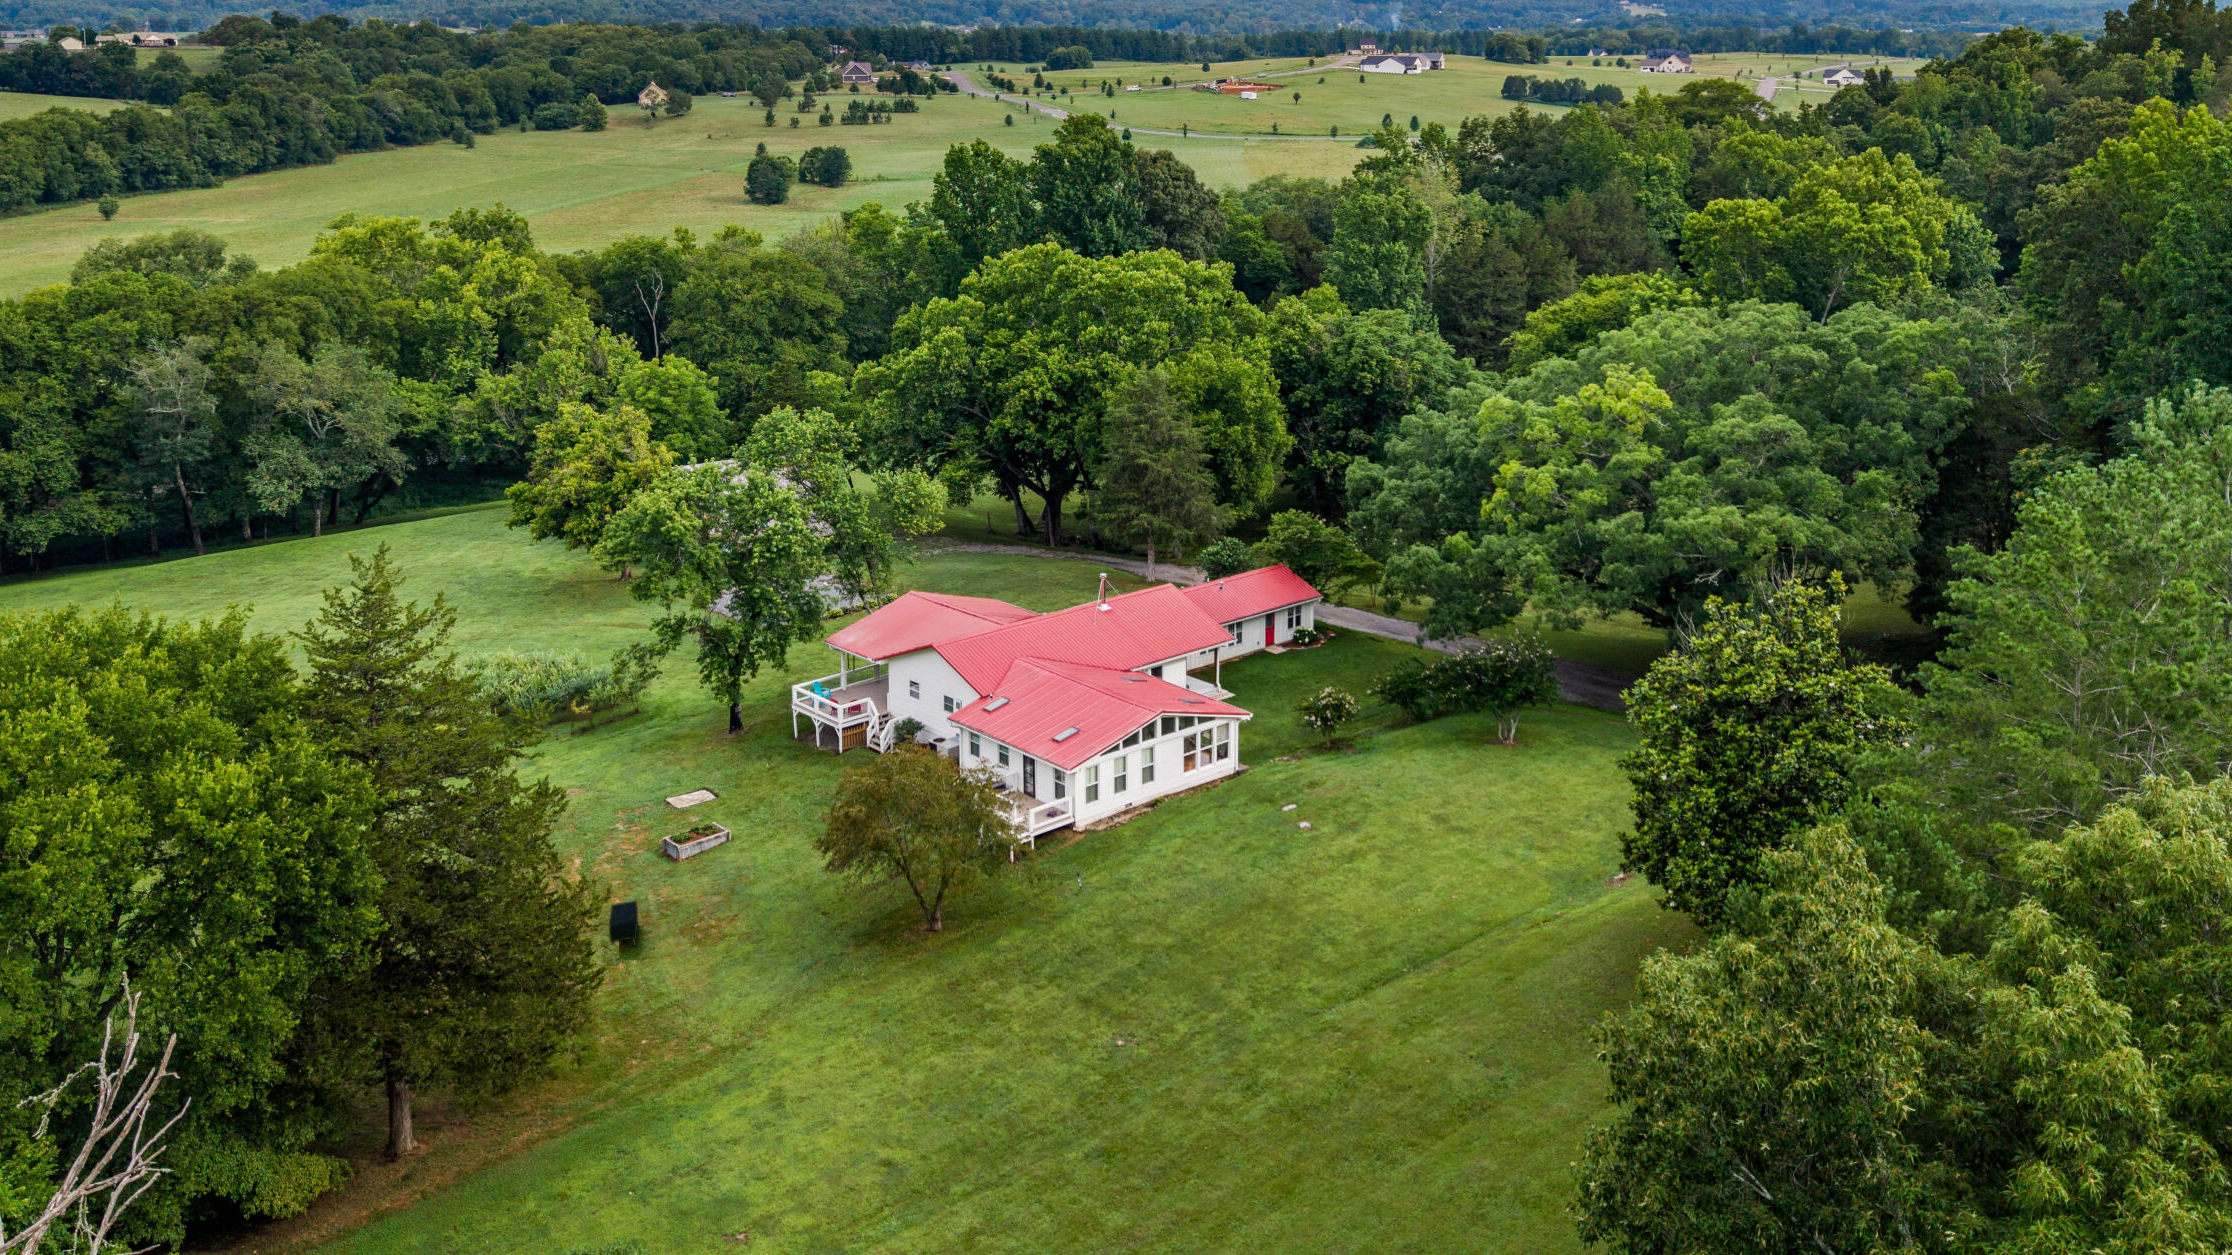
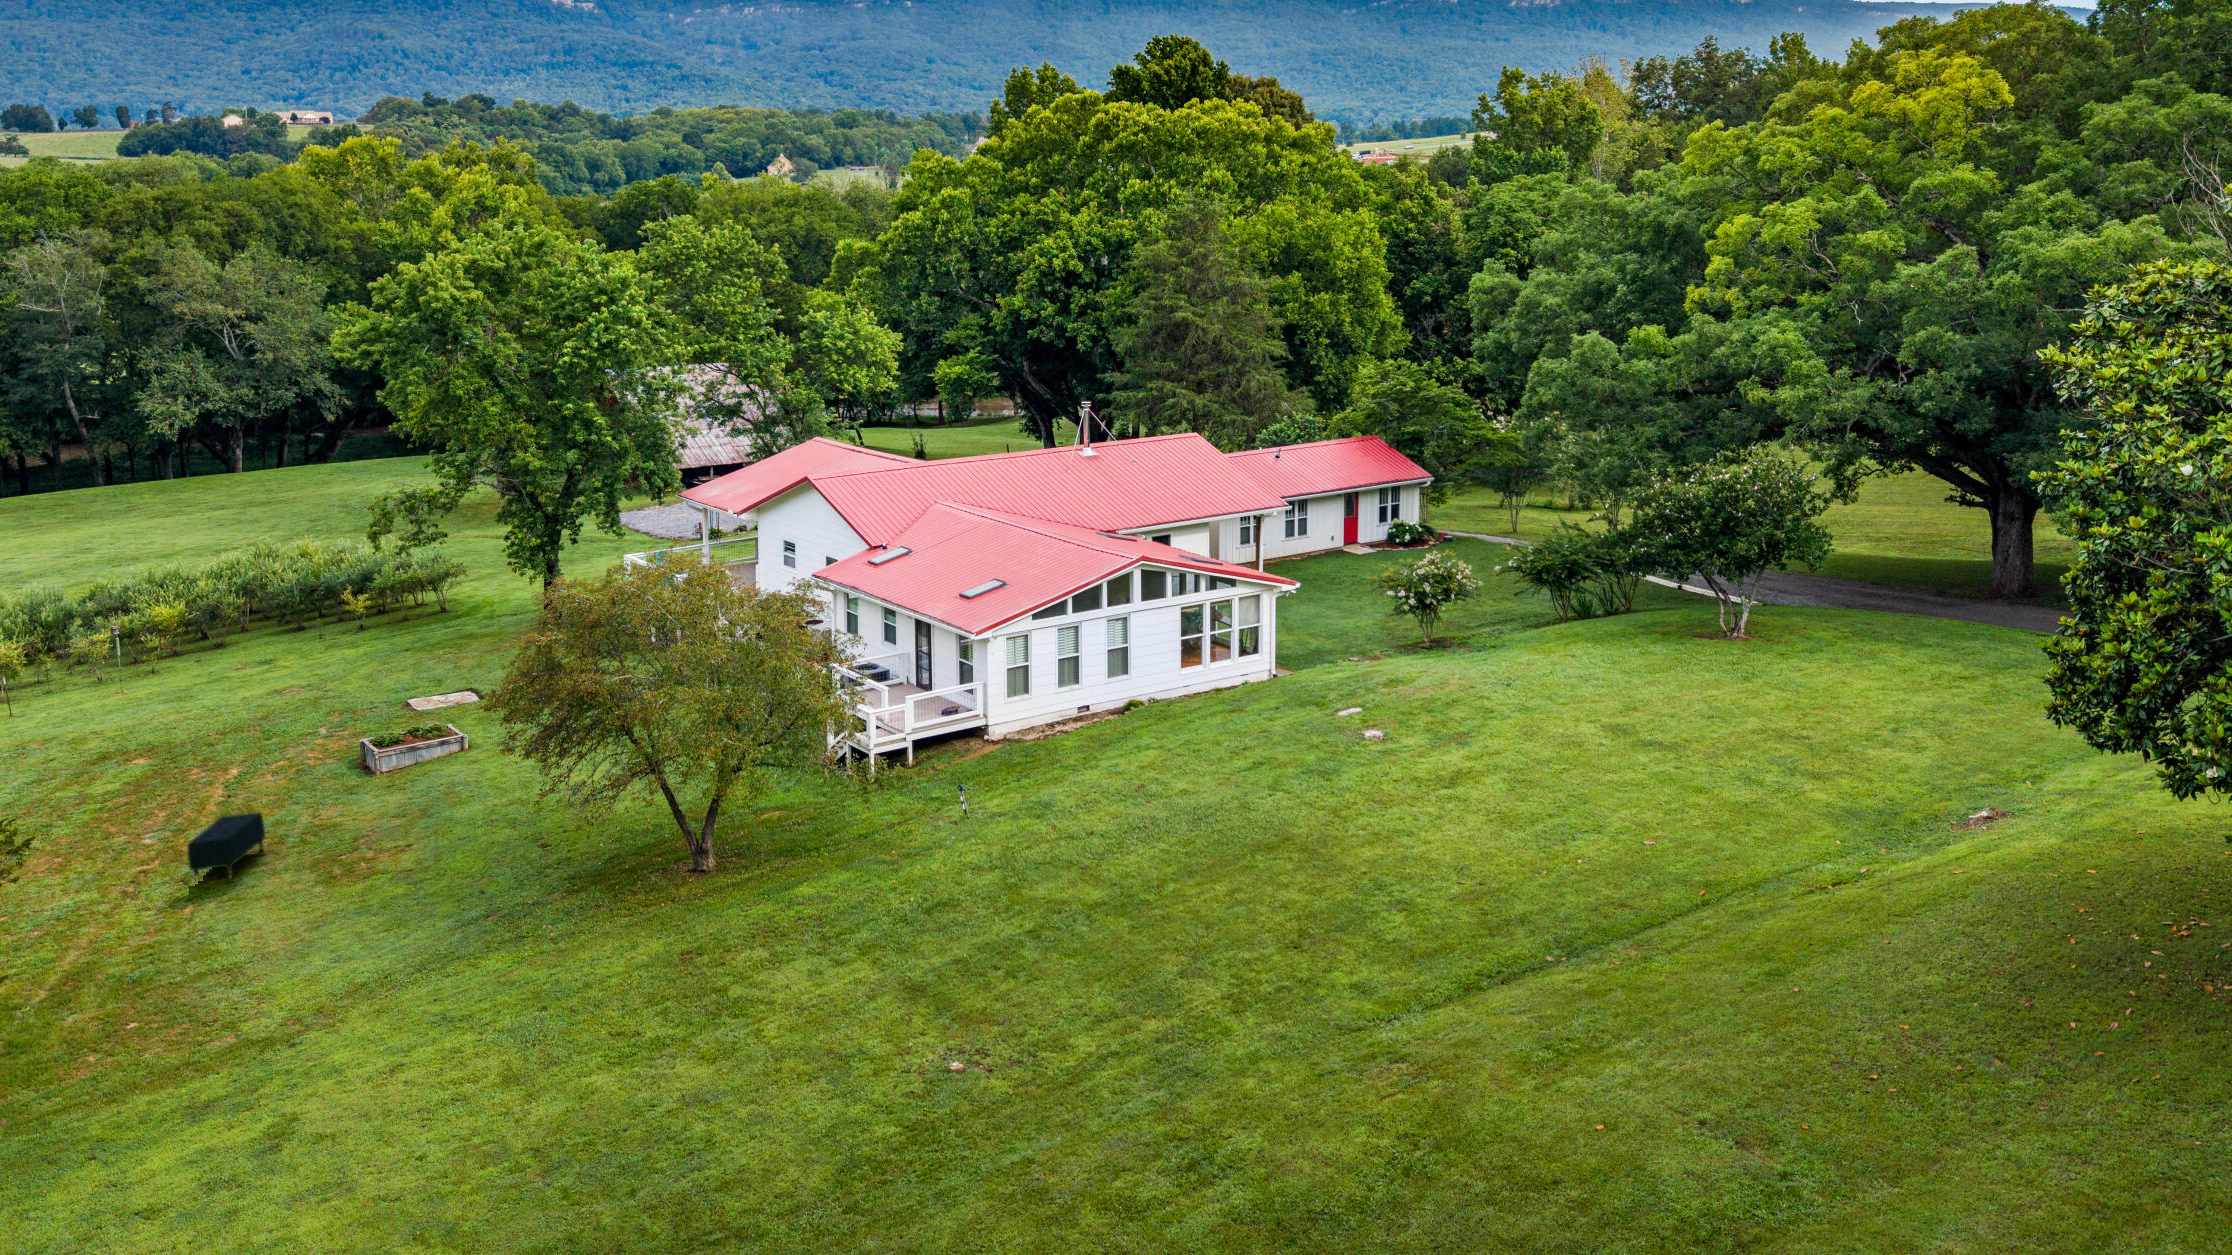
chair: present [564,697,594,730] -> none [377,593,425,647]

